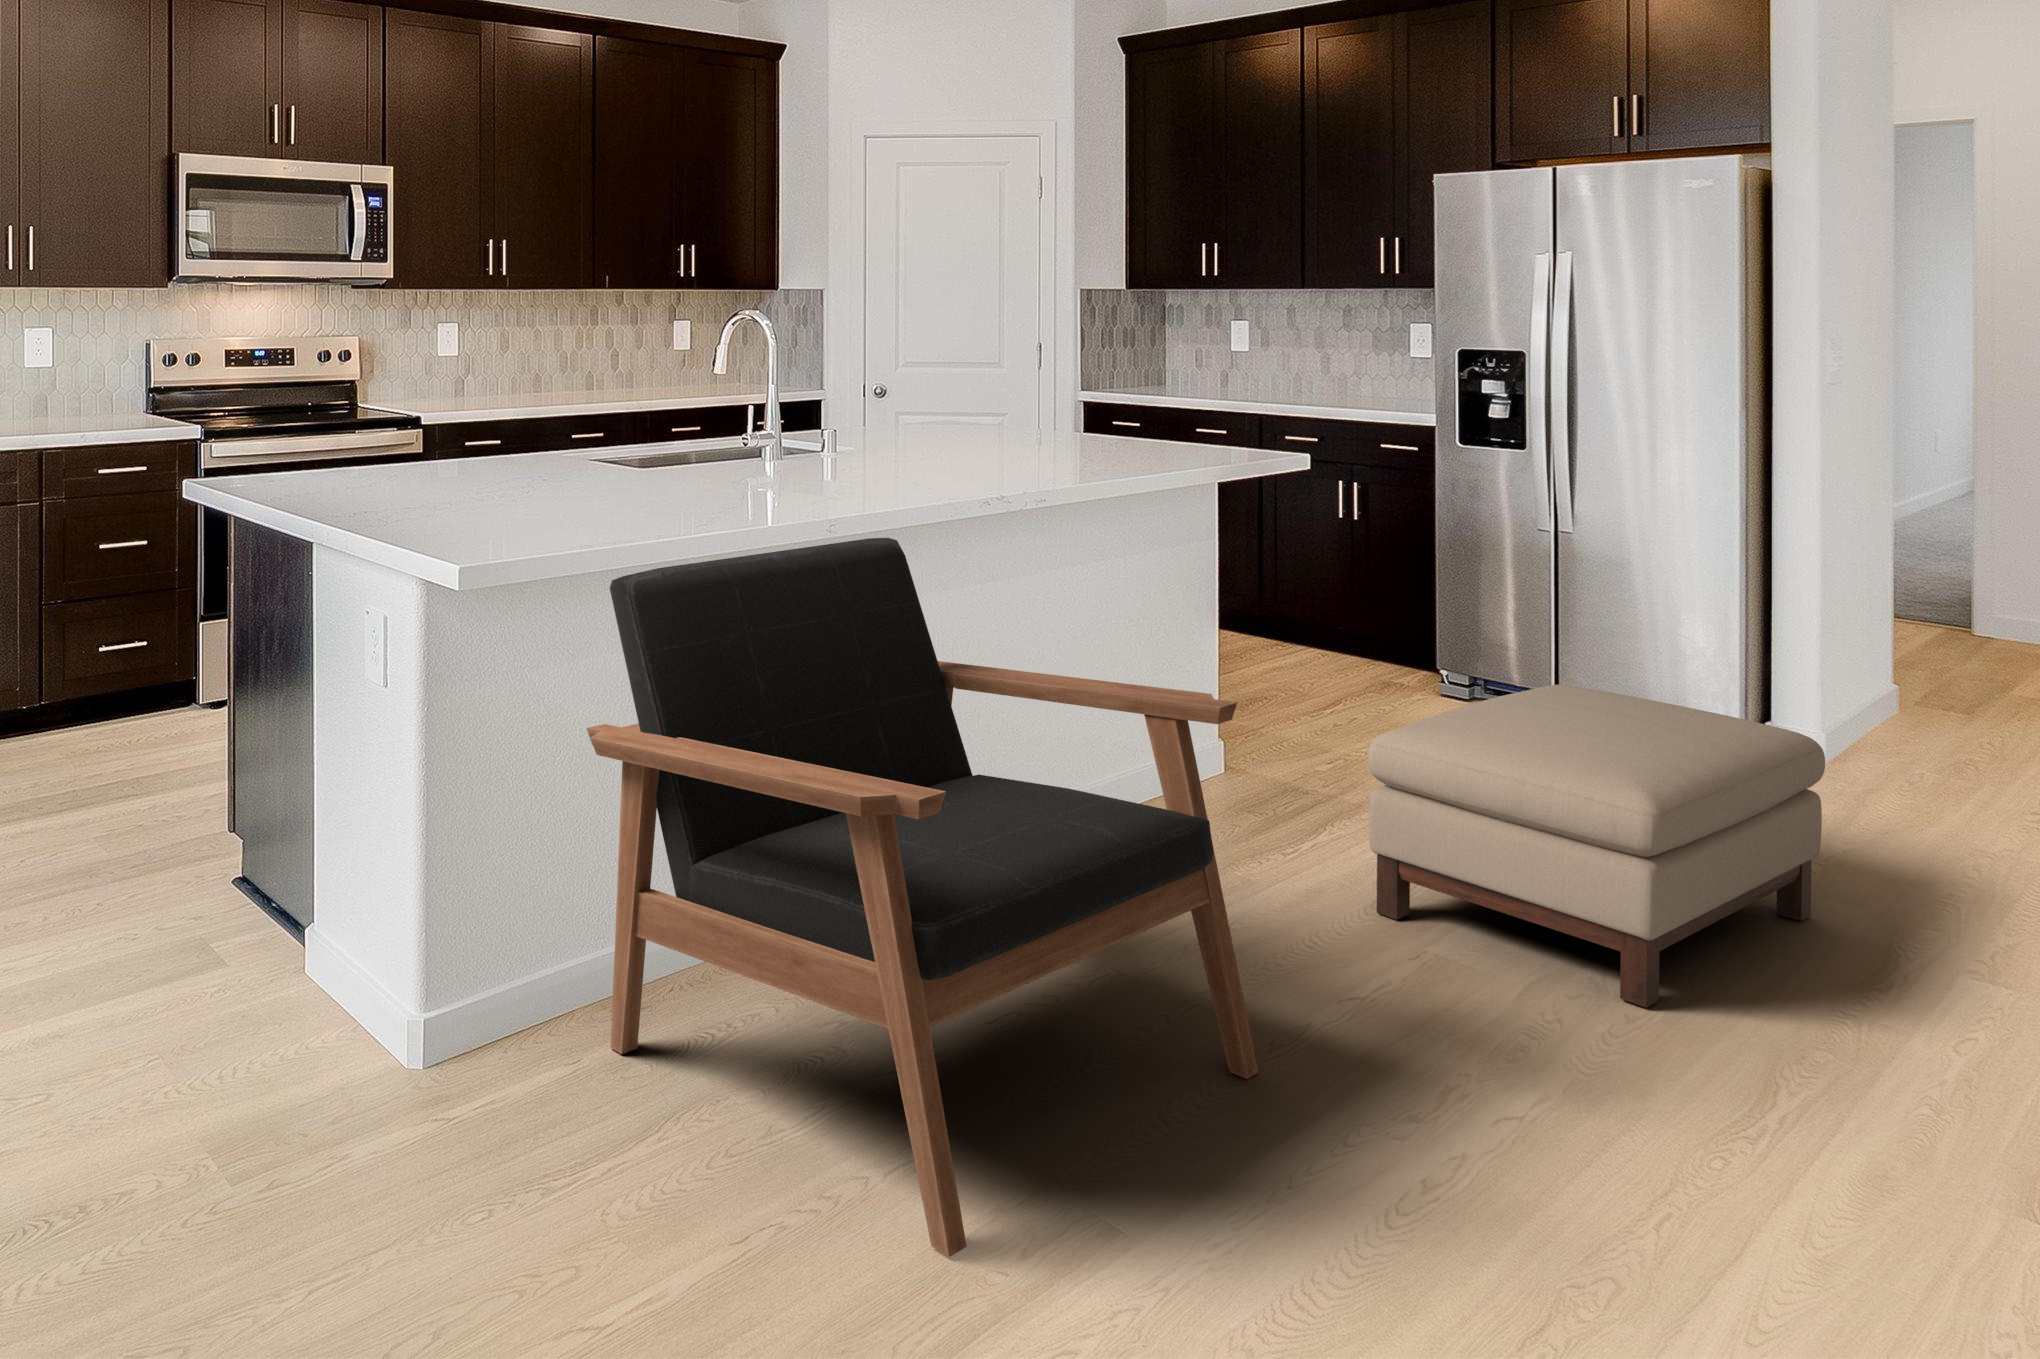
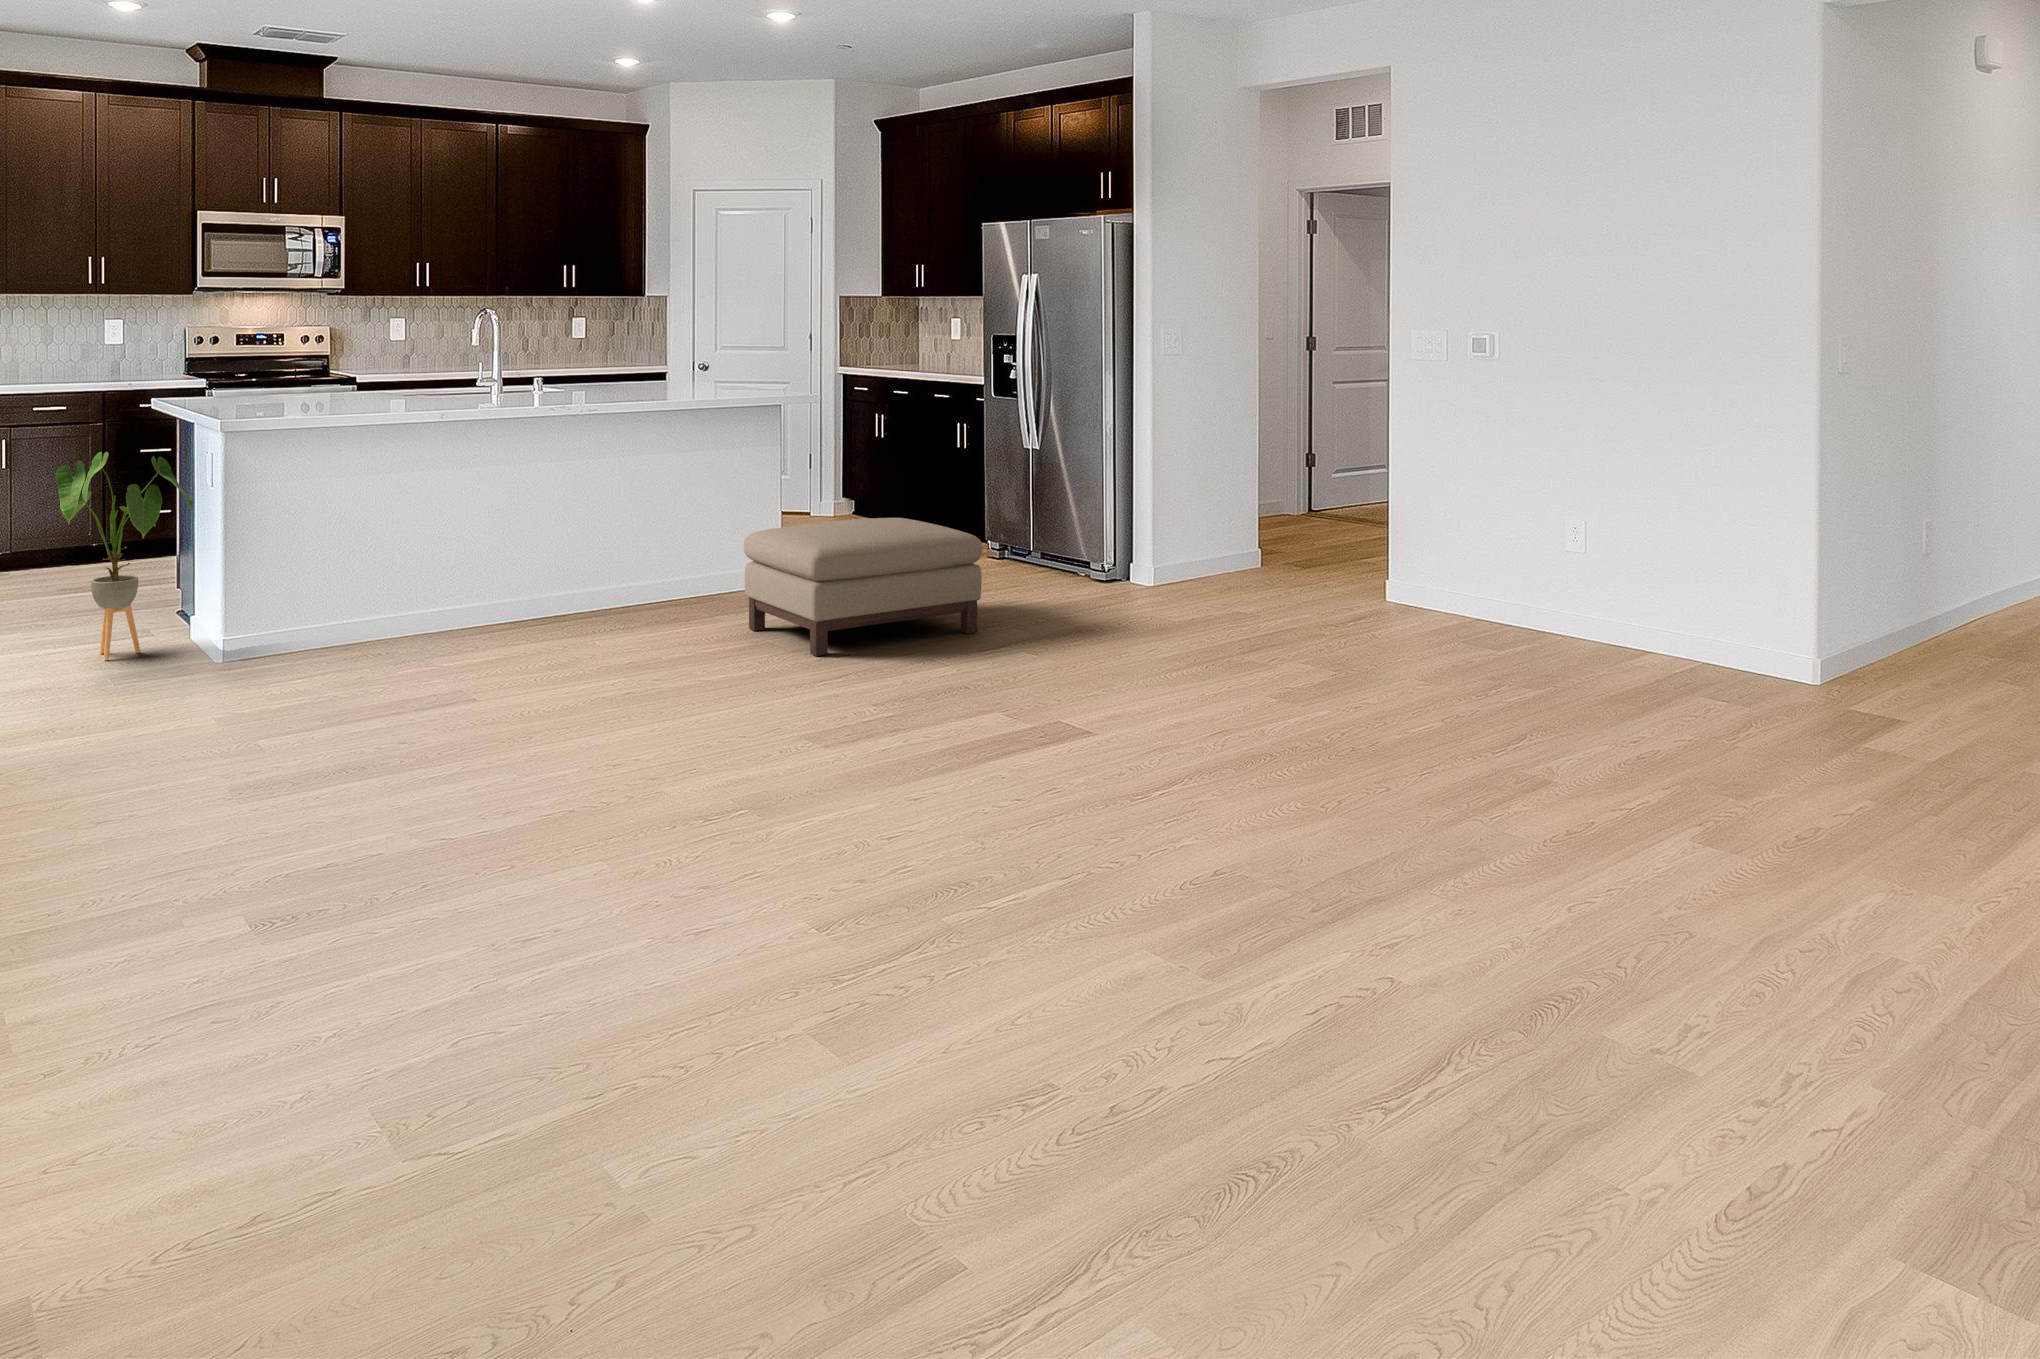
armchair: present [587,538,1258,1257] -> none [283,425,589,706]
house plant: none [100,612,372,1059] -> present [55,452,193,660]

